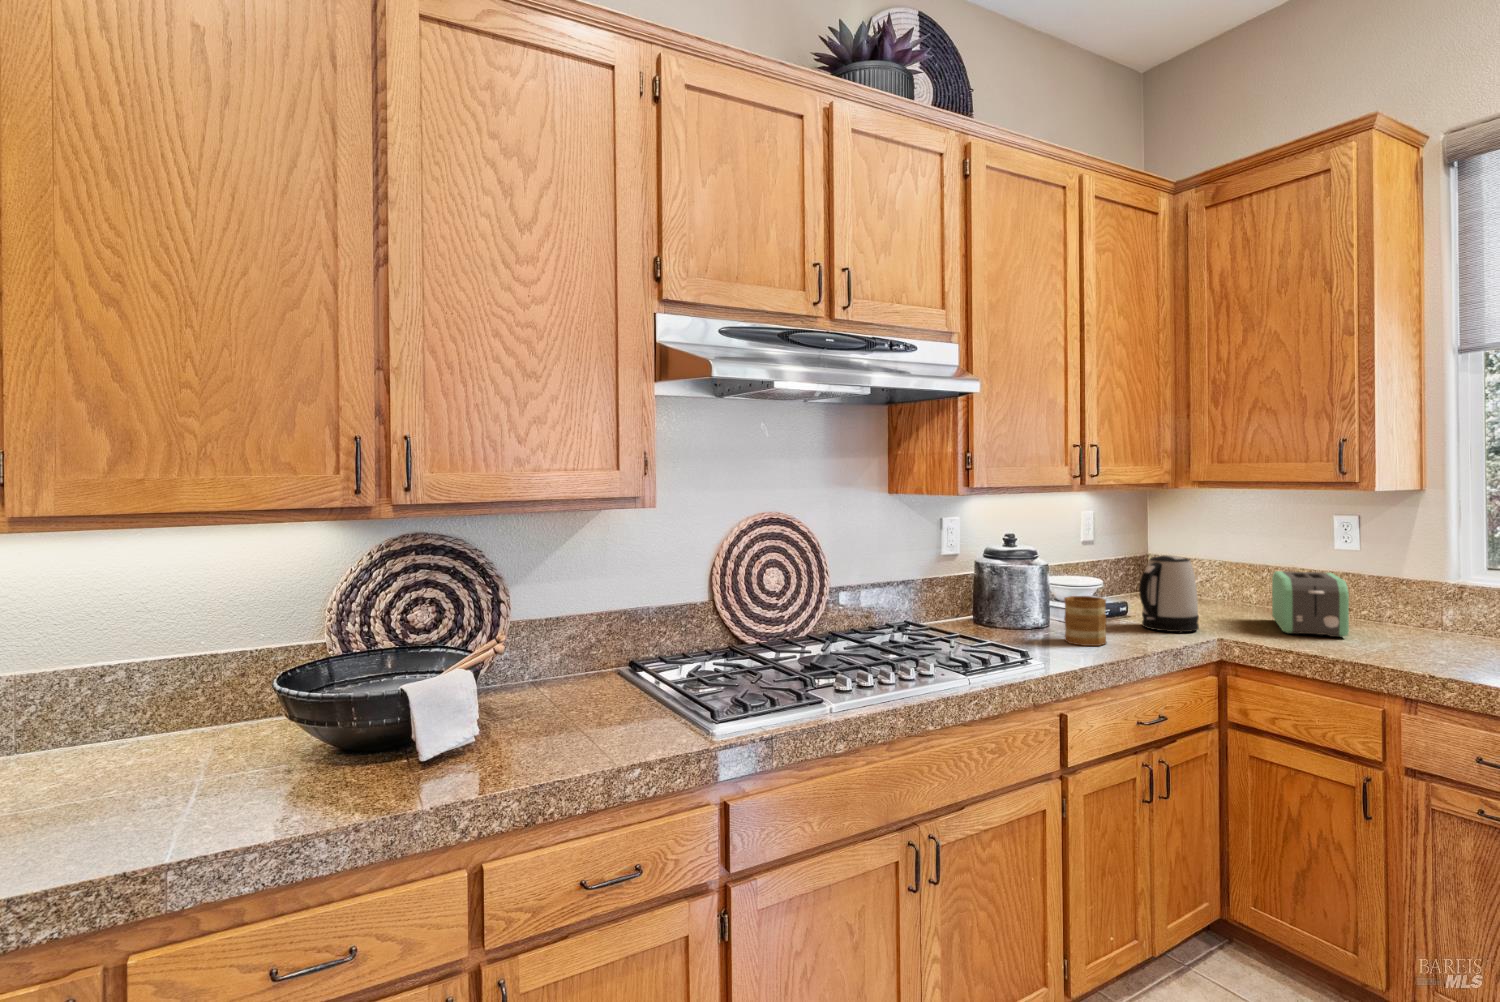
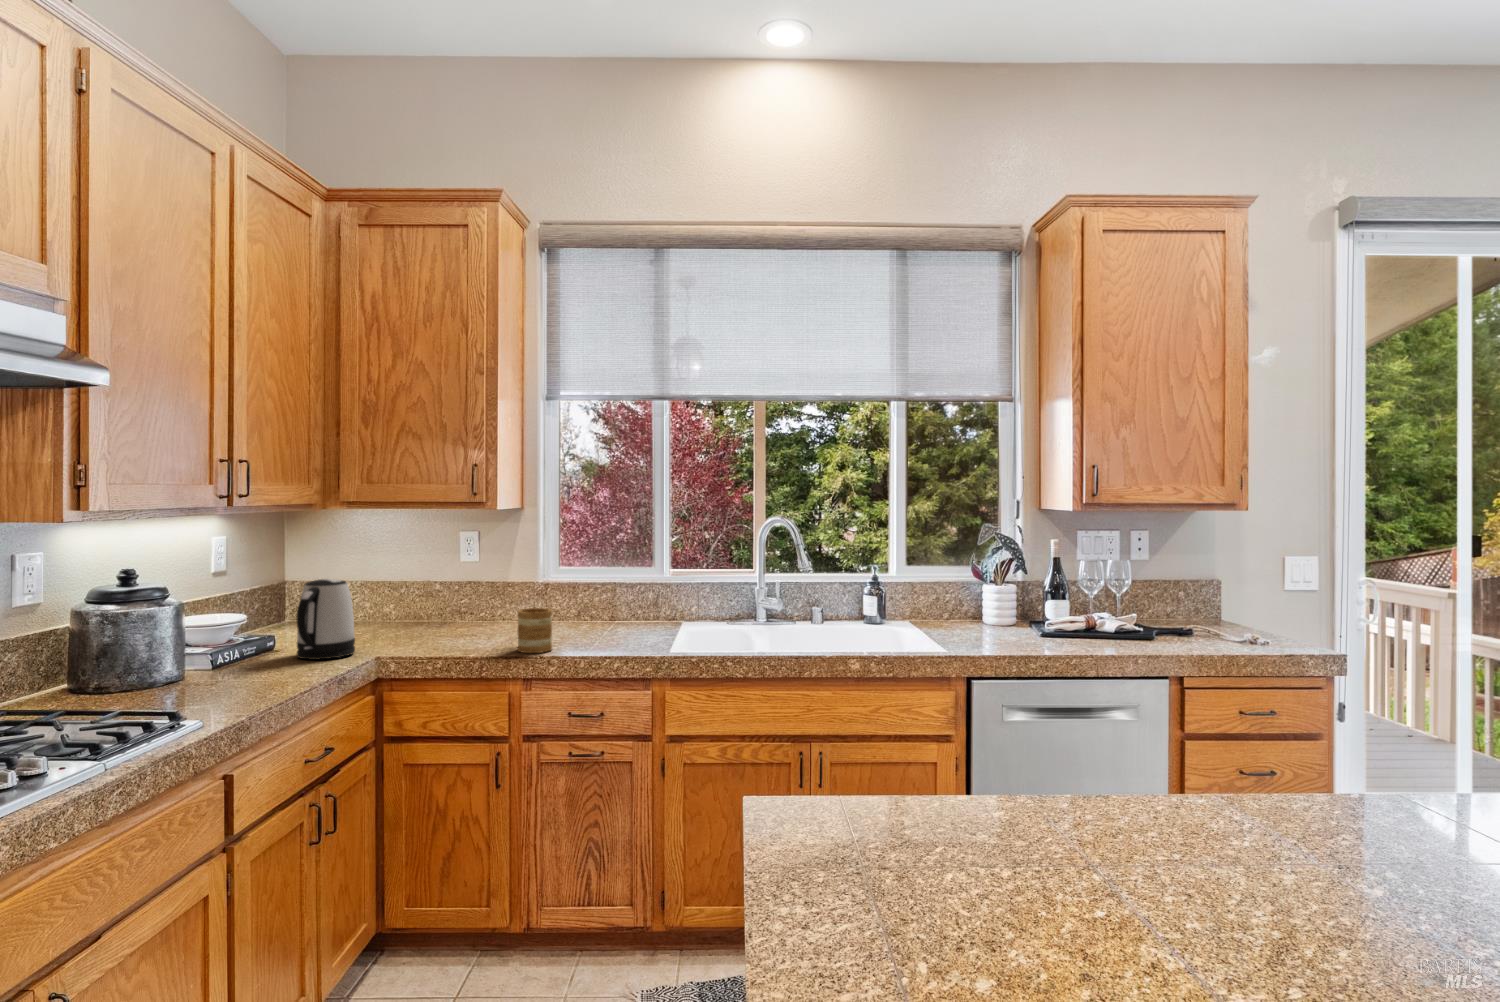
toaster: present [1272,571,1349,637] -> none [414,584,478,644]
mug: present [1064,596,1106,646] -> present [518,608,552,653]

